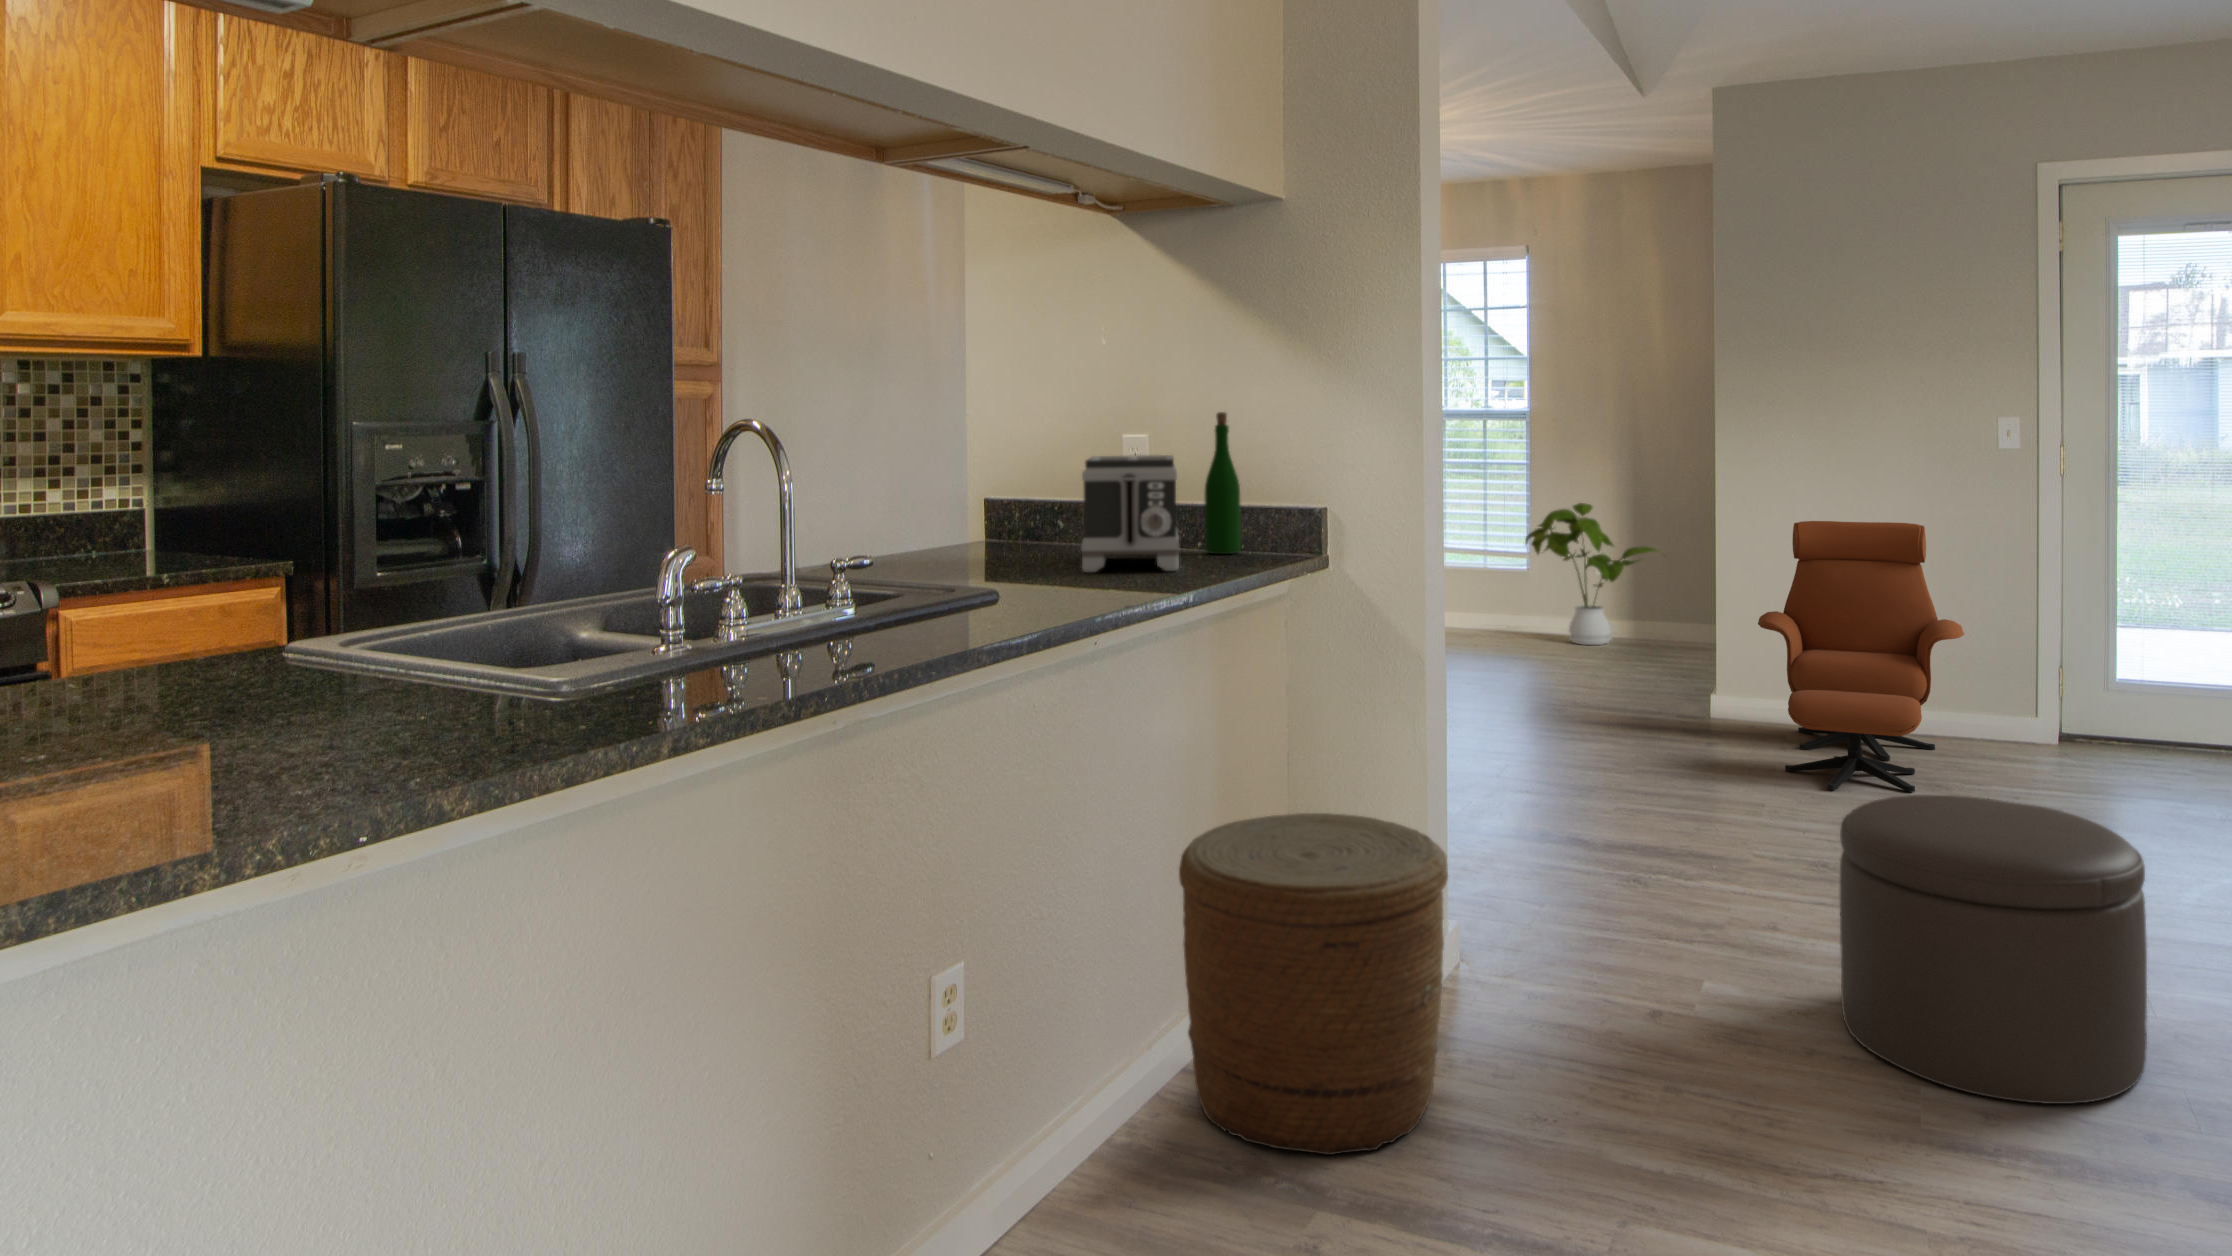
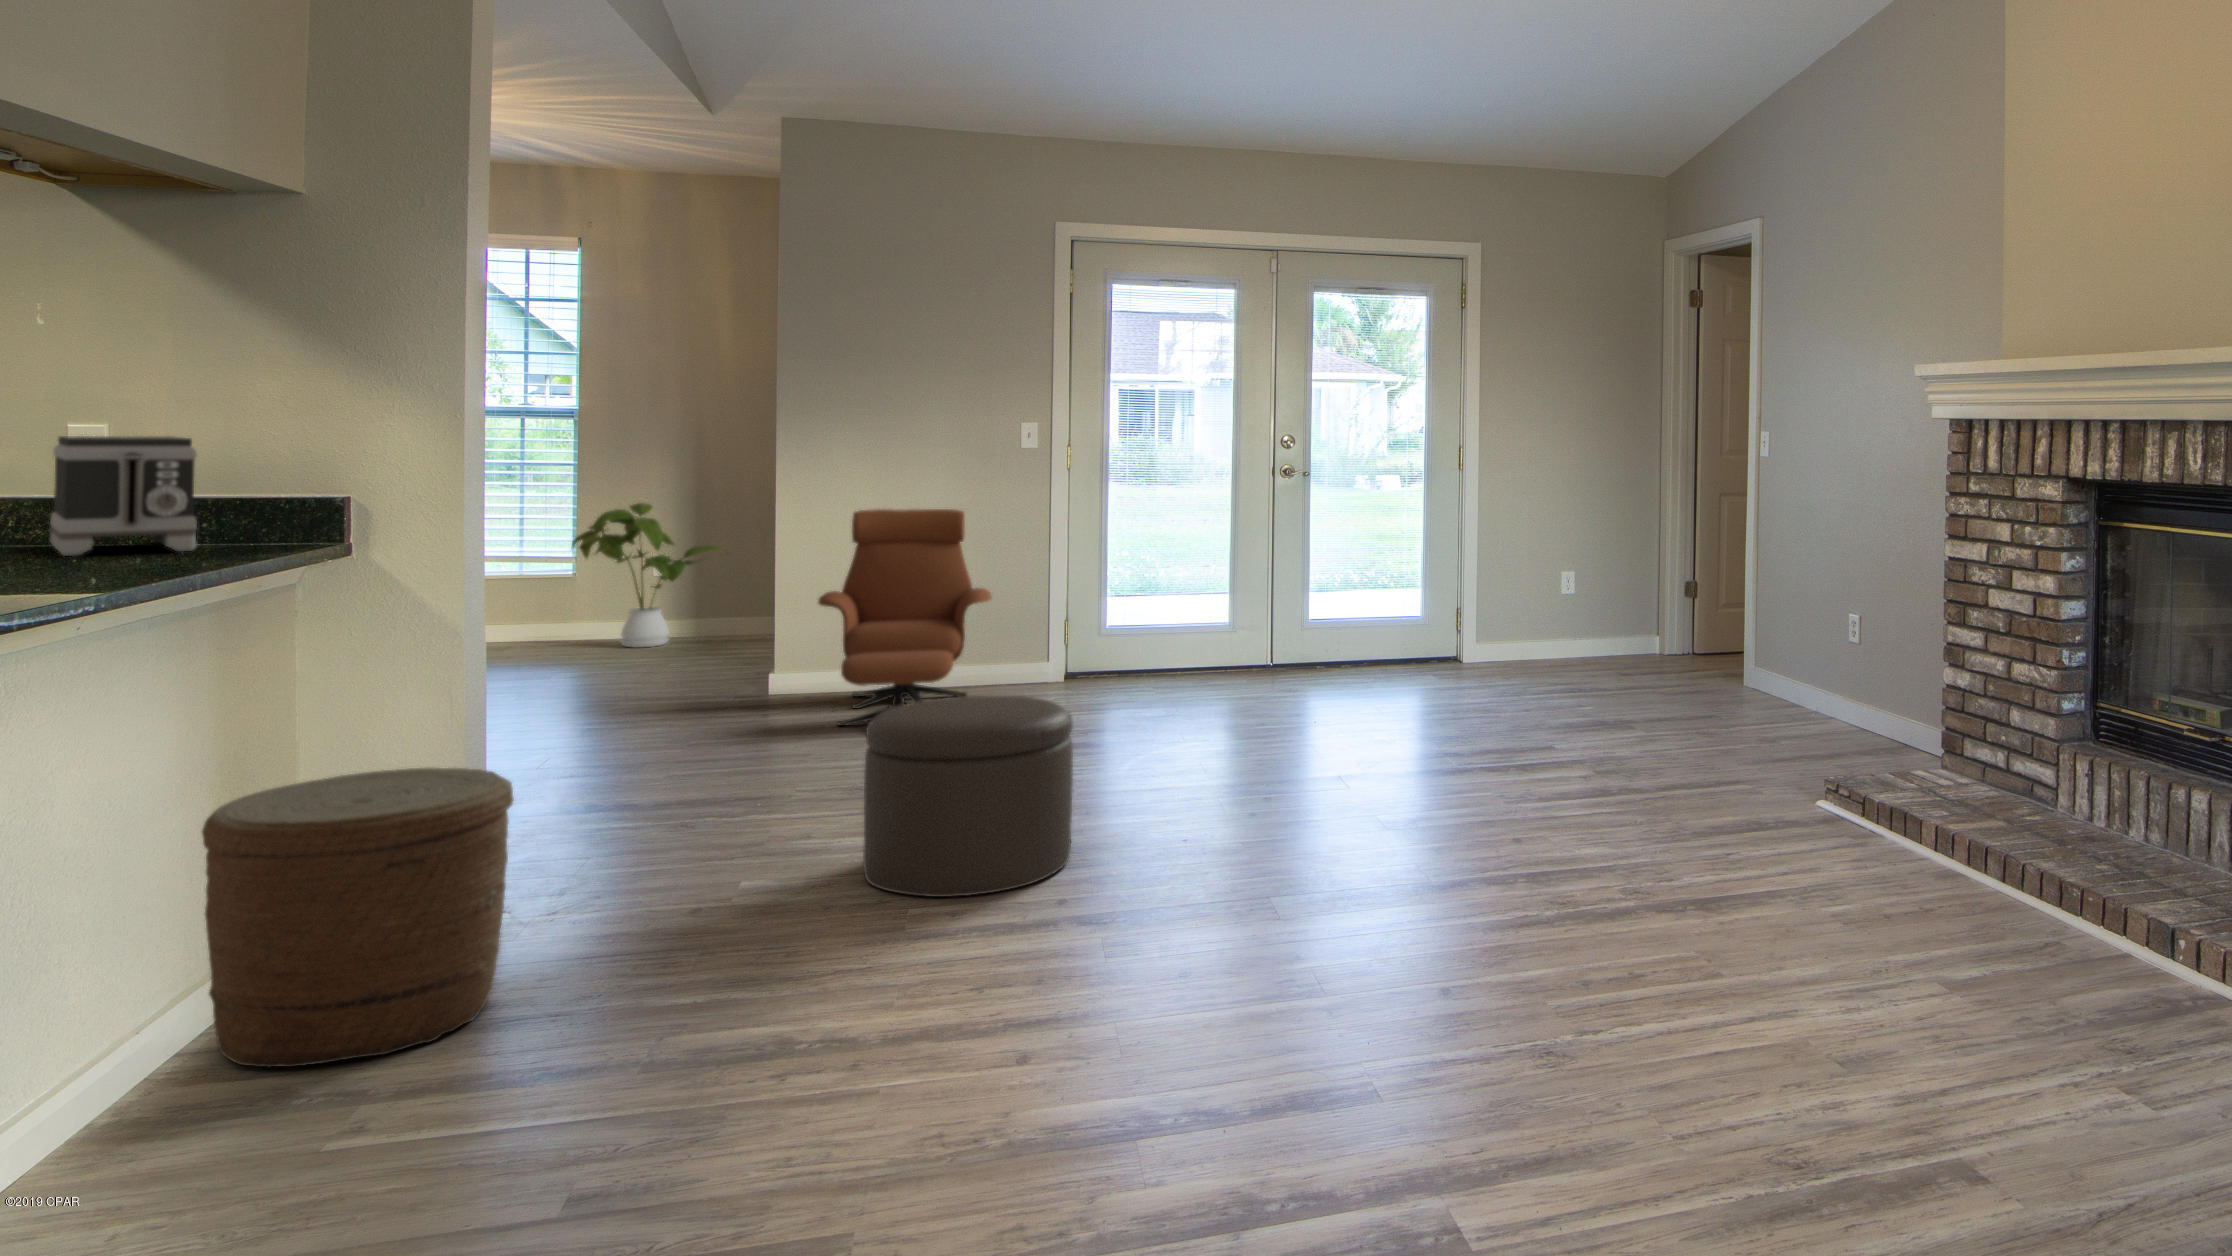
wine bottle: present [1204,412,1241,554] -> none [212,394,261,539]

